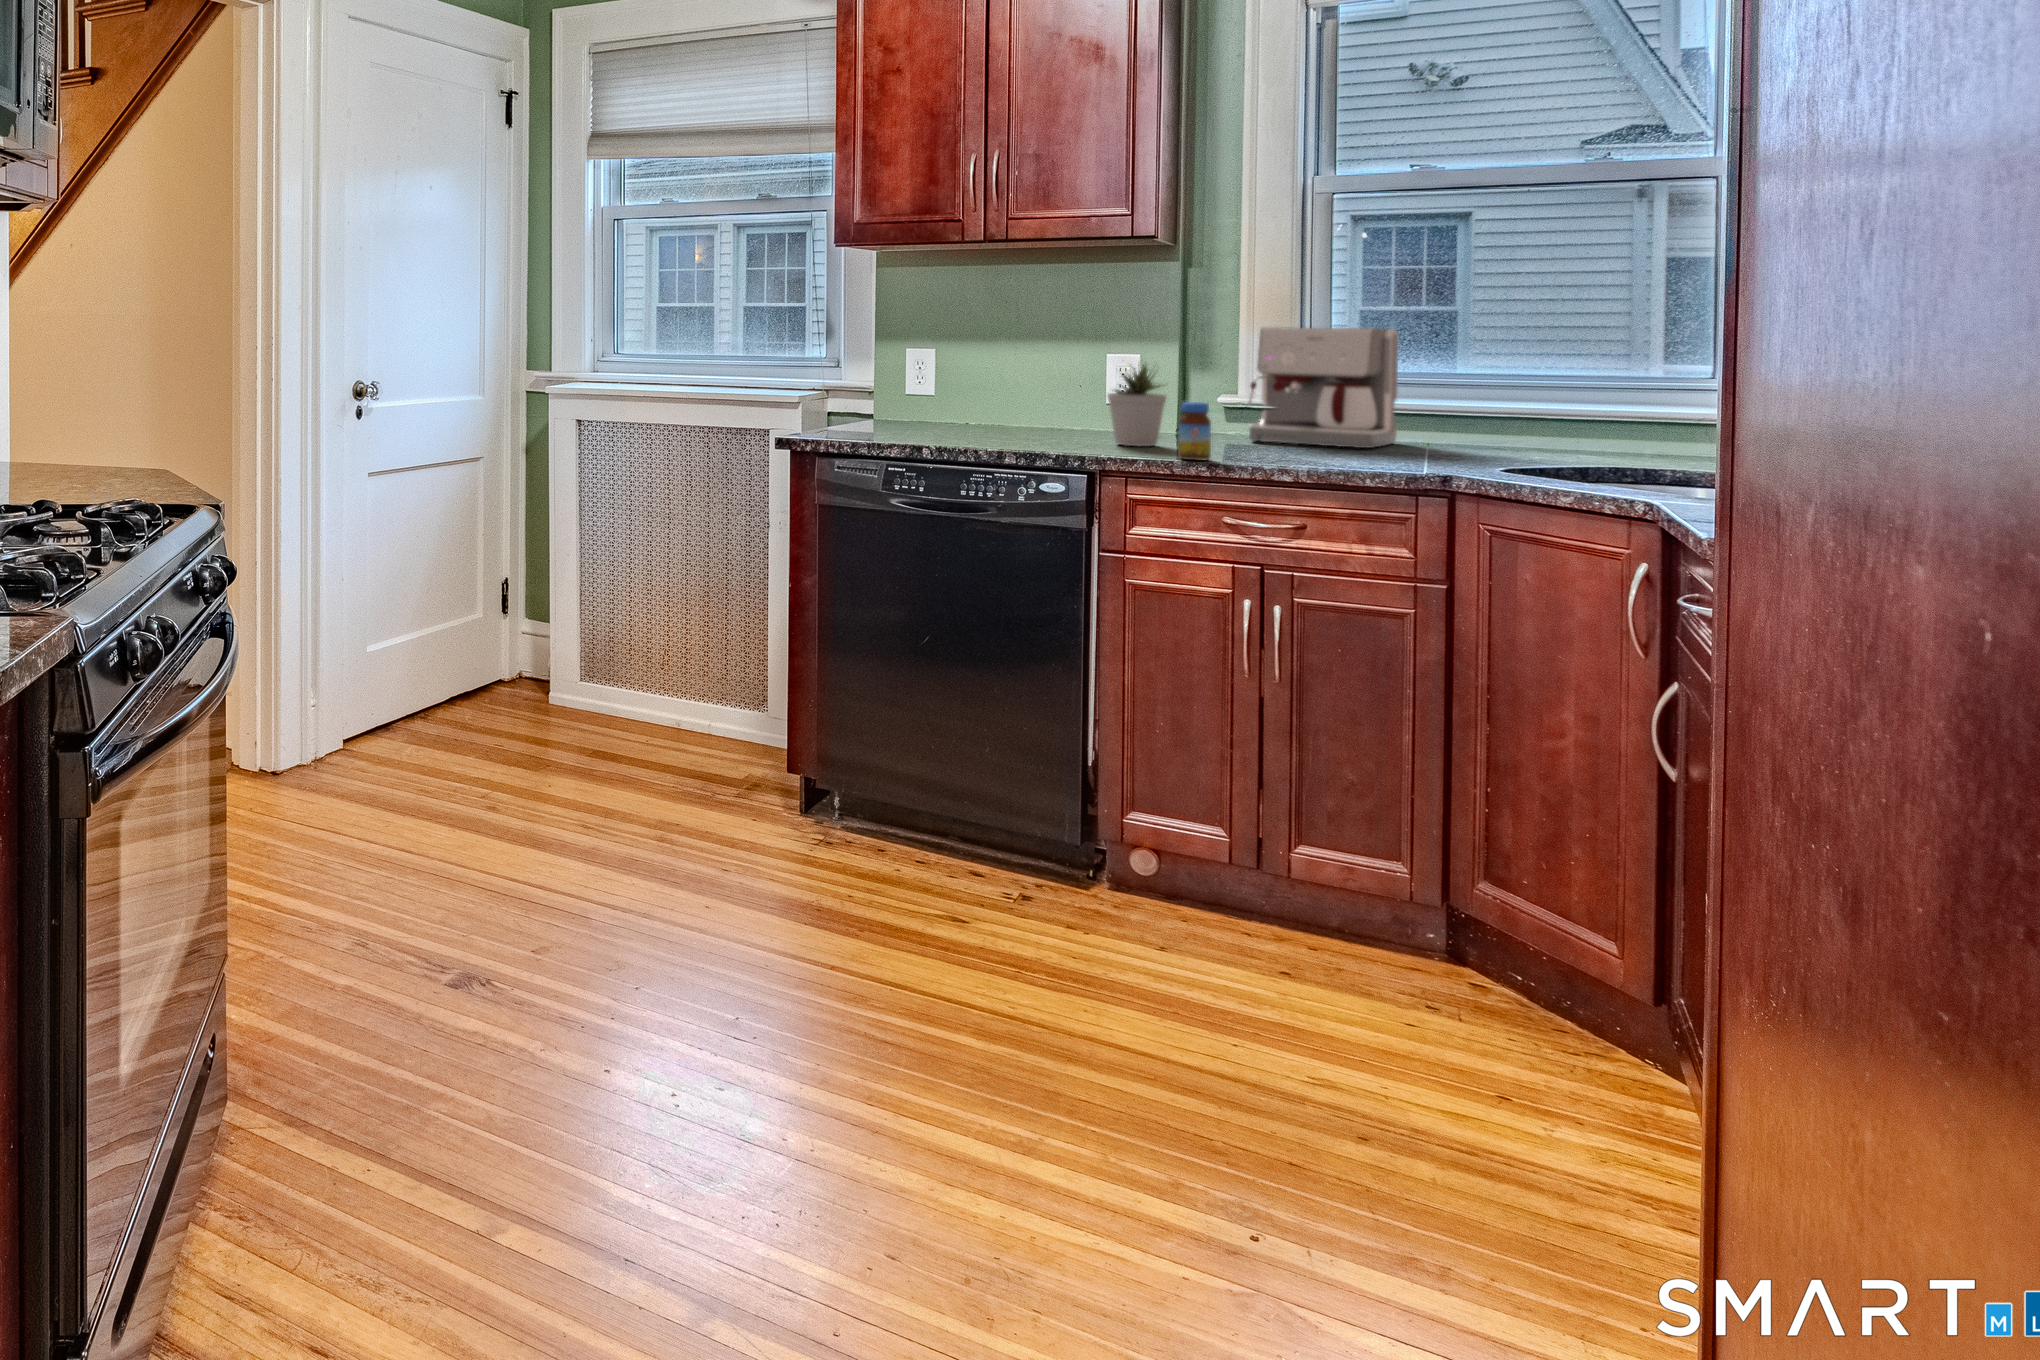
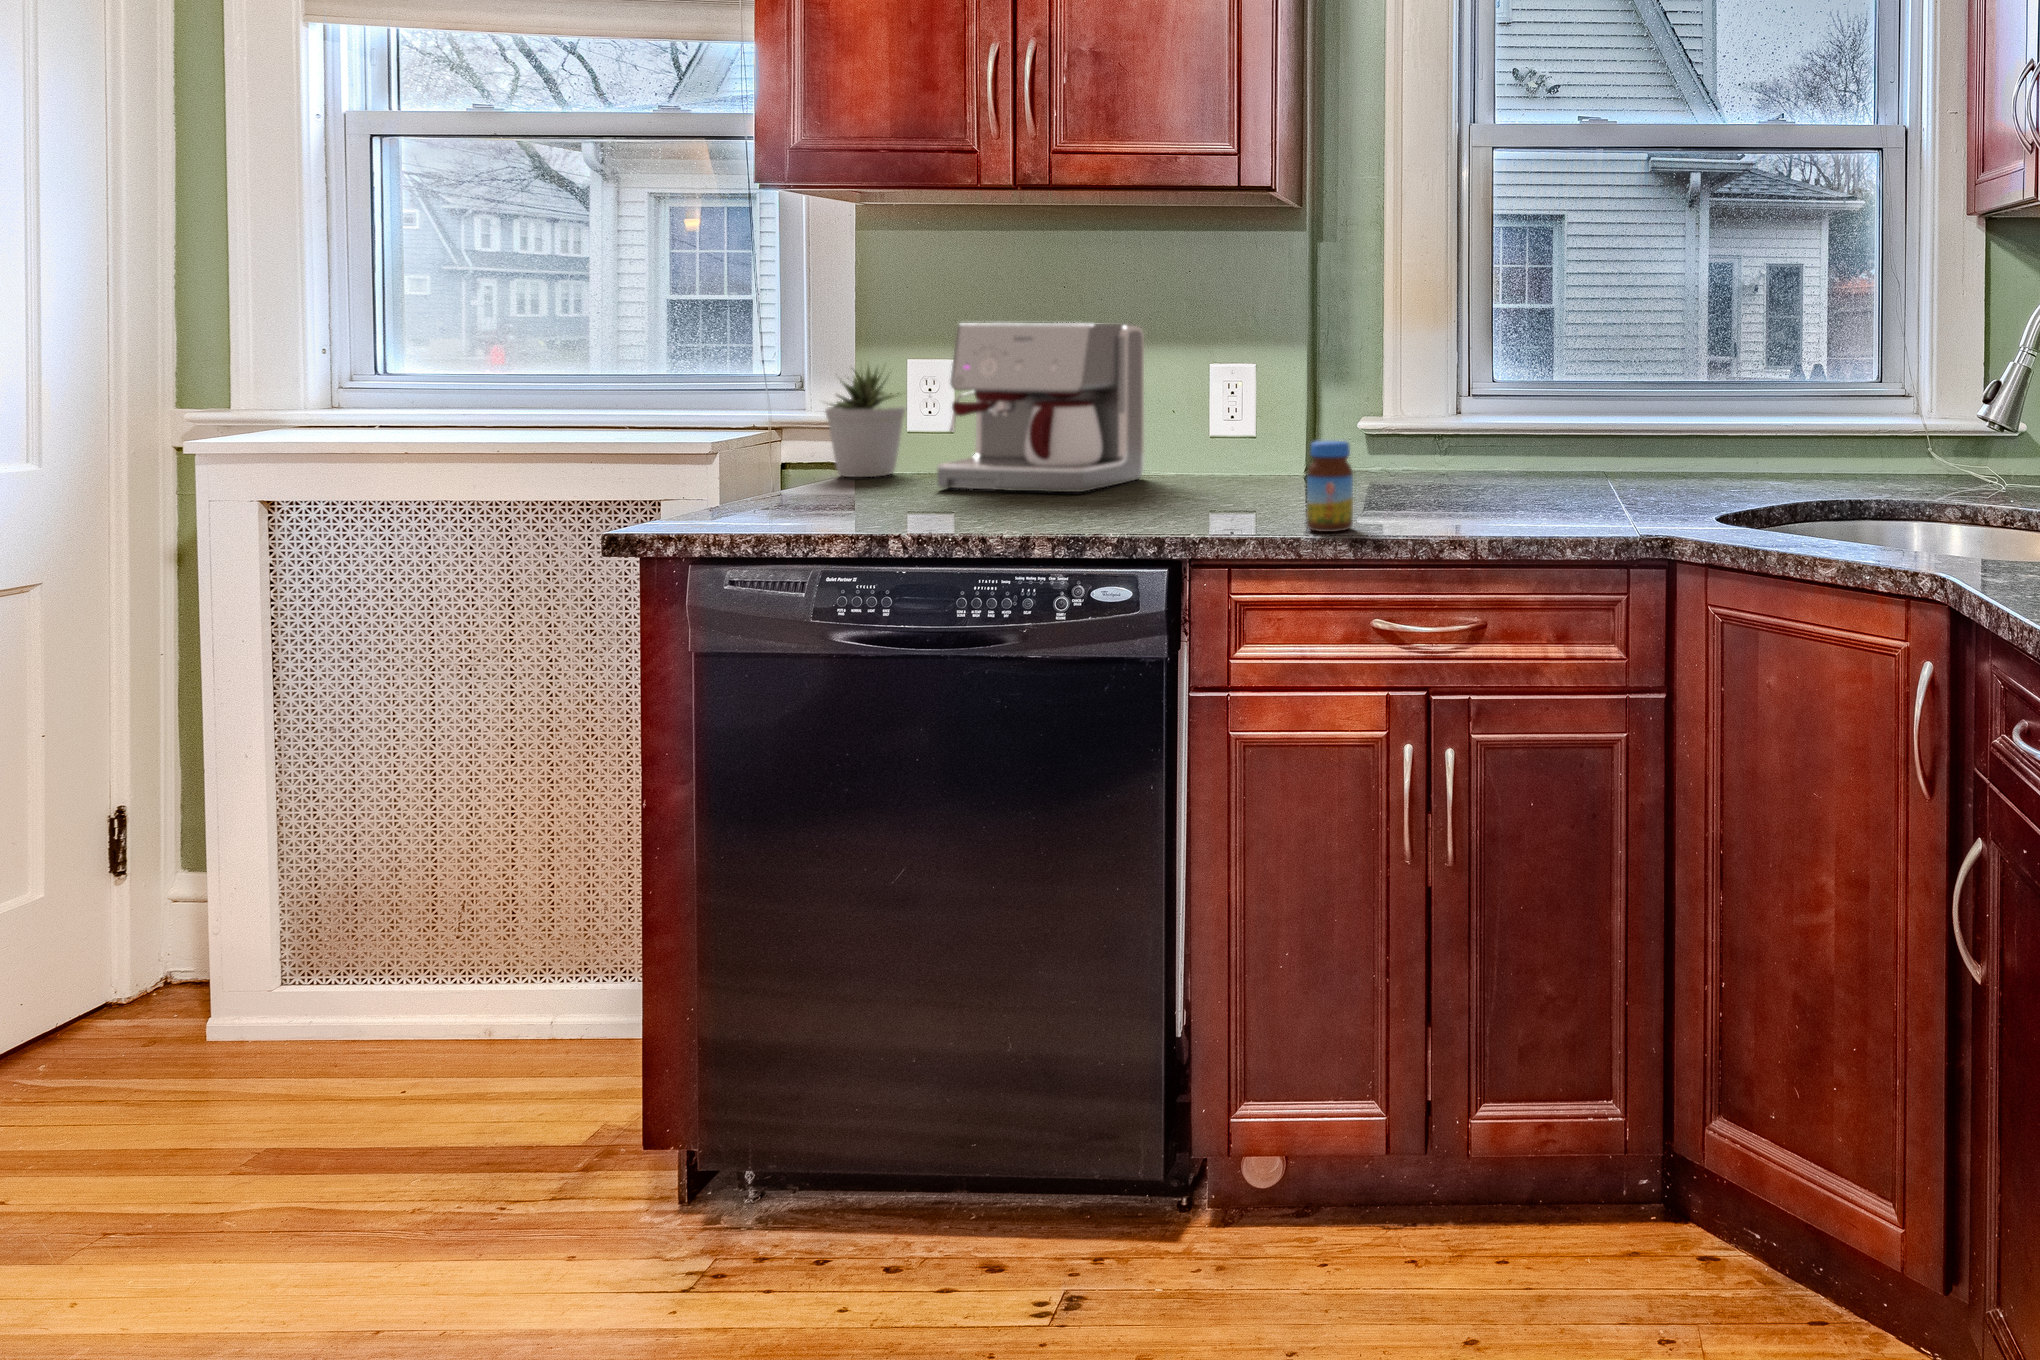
coffee maker: present [1249,327,1398,448] -> present [937,323,1144,492]
potted plant: present [1108,364,1167,446] -> present [825,367,907,477]

